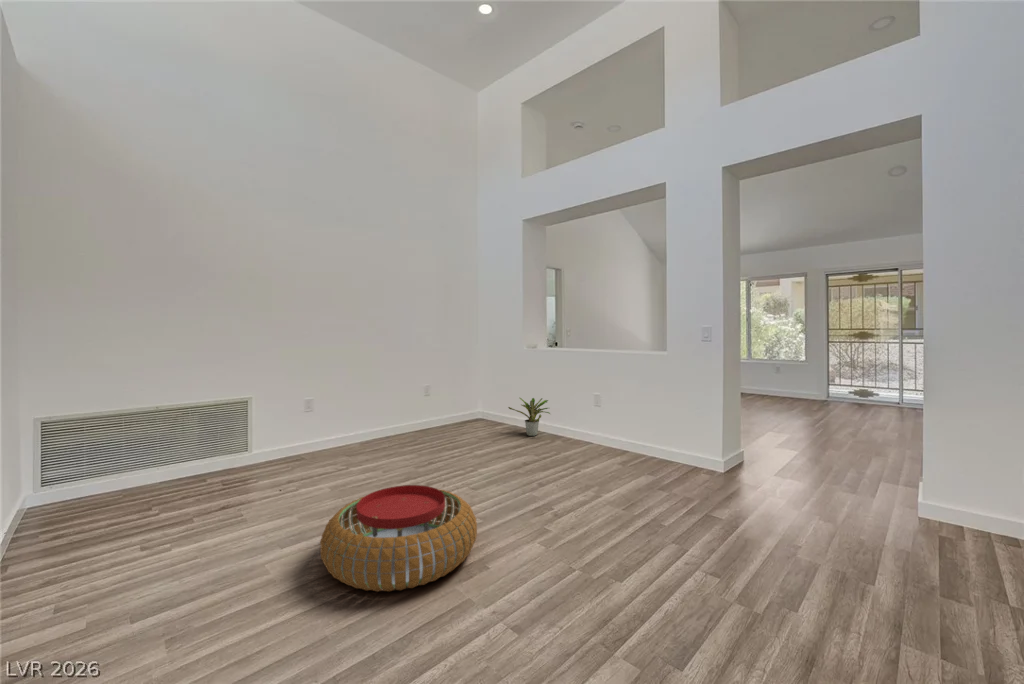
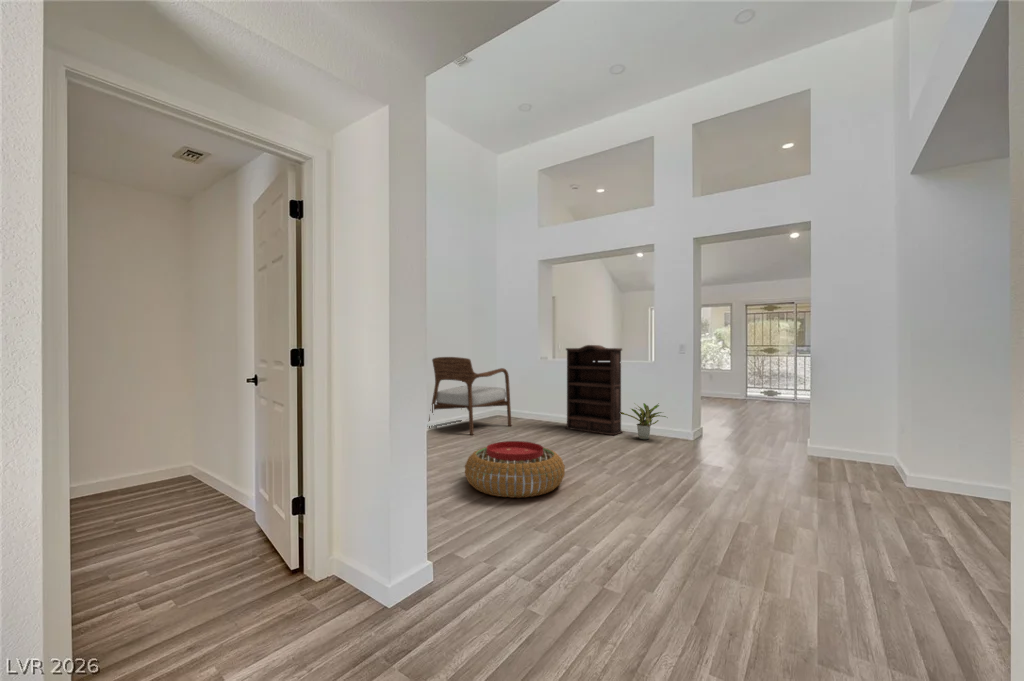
bookshelf: none [558,336,630,458] -> present [566,345,622,435]
armchair: none [390,353,493,451] -> present [429,357,511,435]
potted plant: present [508,398,550,436] -> present [621,403,666,439]

